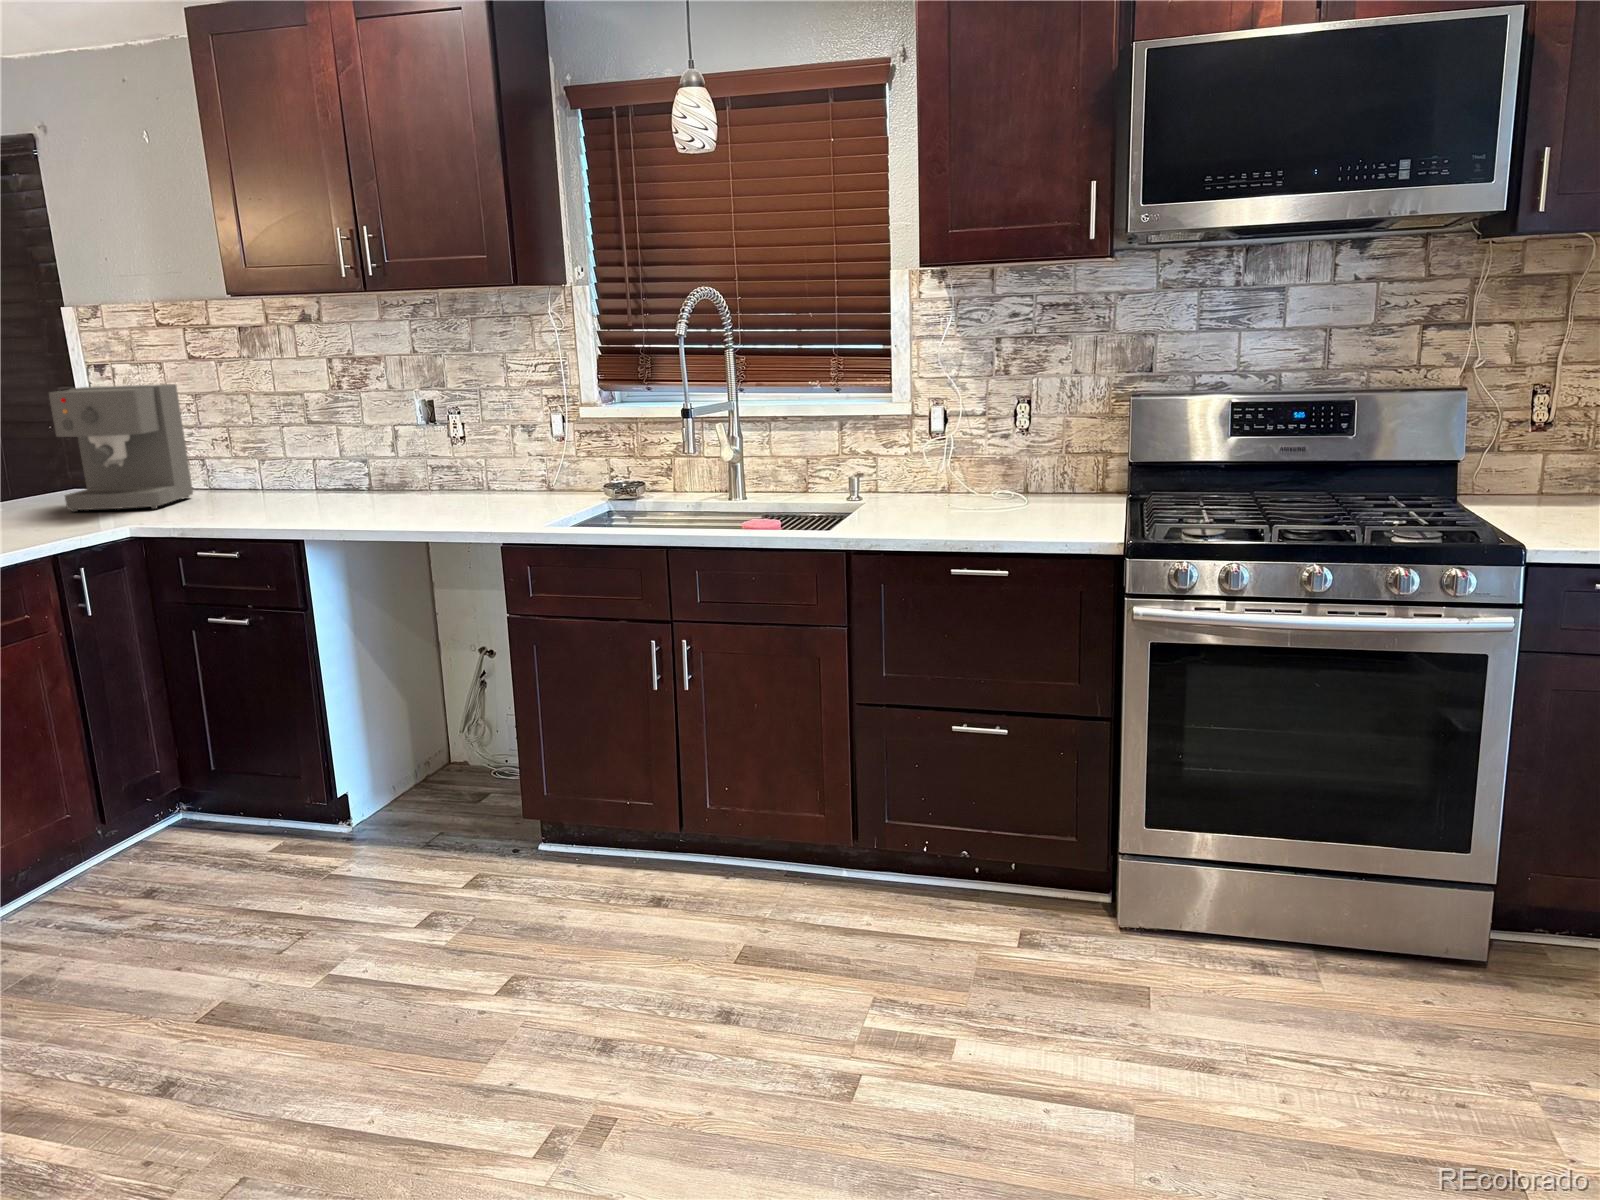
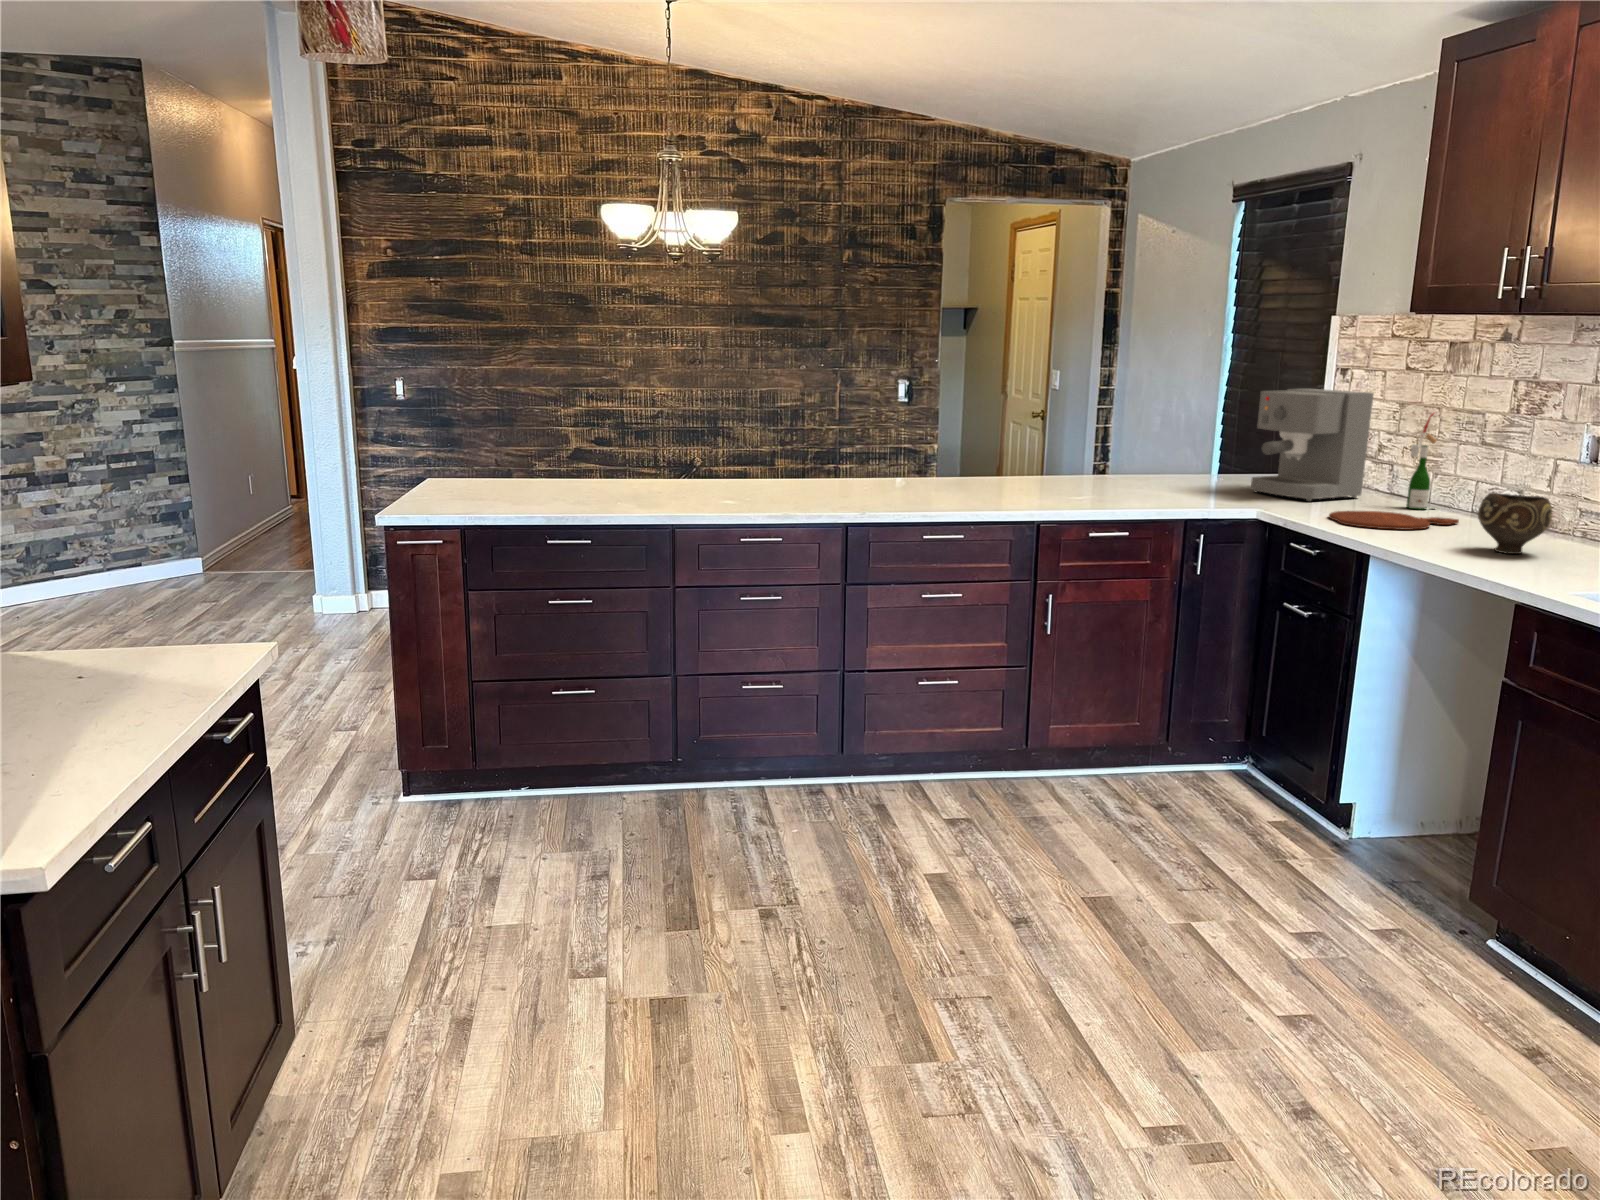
wine bottle: none [241,397,282,497] -> present [1406,413,1437,510]
bowl: none [391,457,451,513] -> present [1478,493,1552,554]
cutting board: none [214,496,332,520] -> present [1329,511,1459,530]

